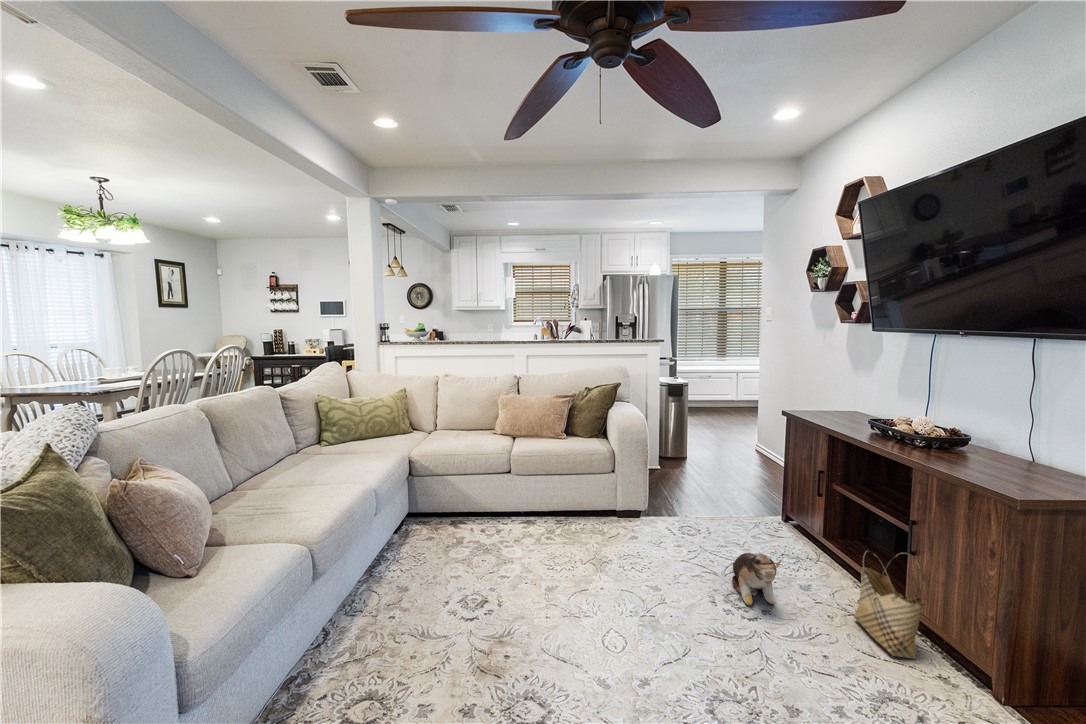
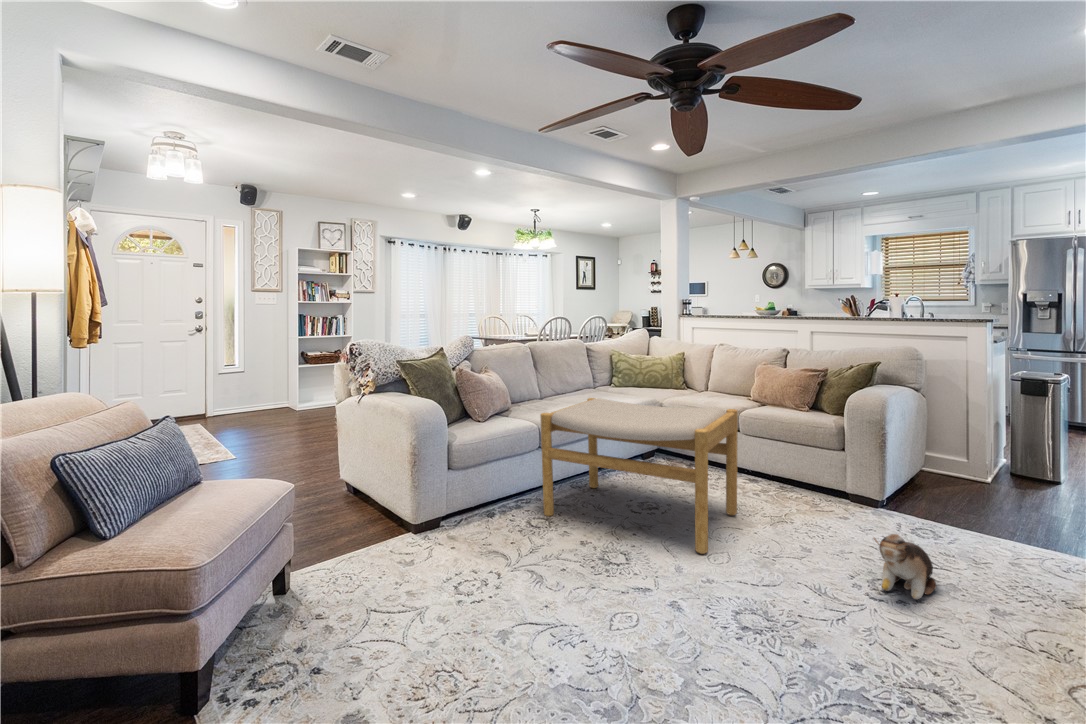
footstool: none [352,459,611,697] -> present [540,398,738,554]
woven basket: present [854,551,925,658] -> none [997,553,1074,697]

